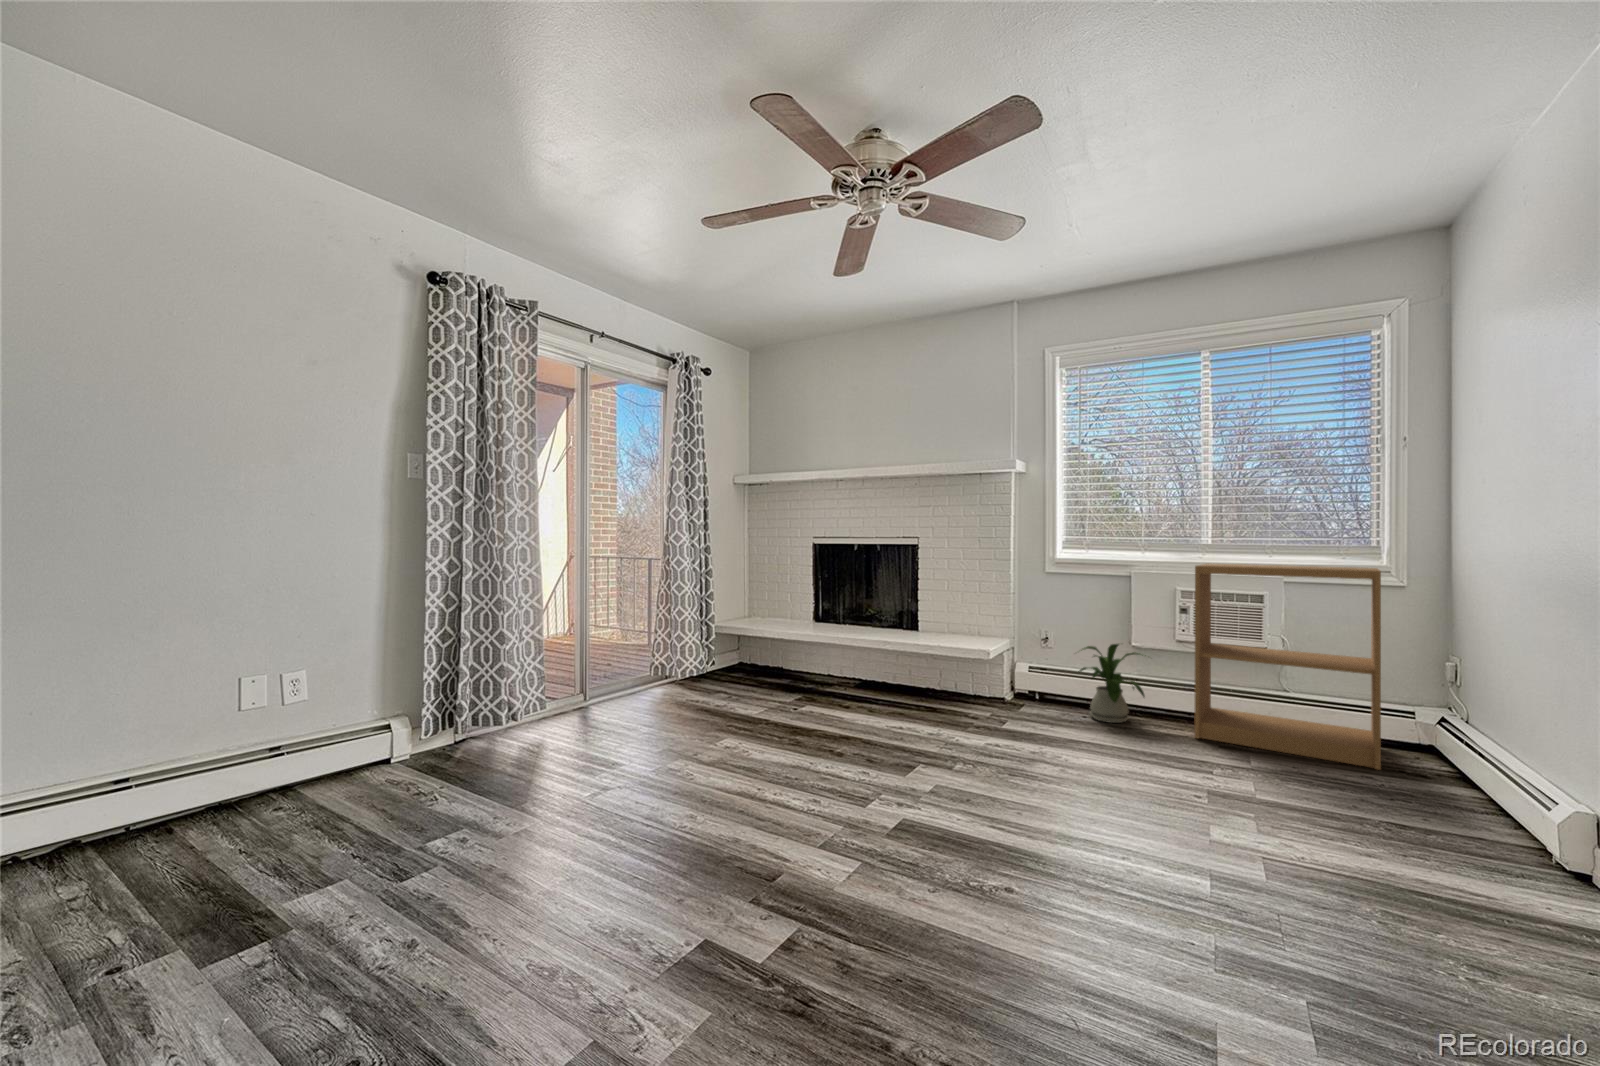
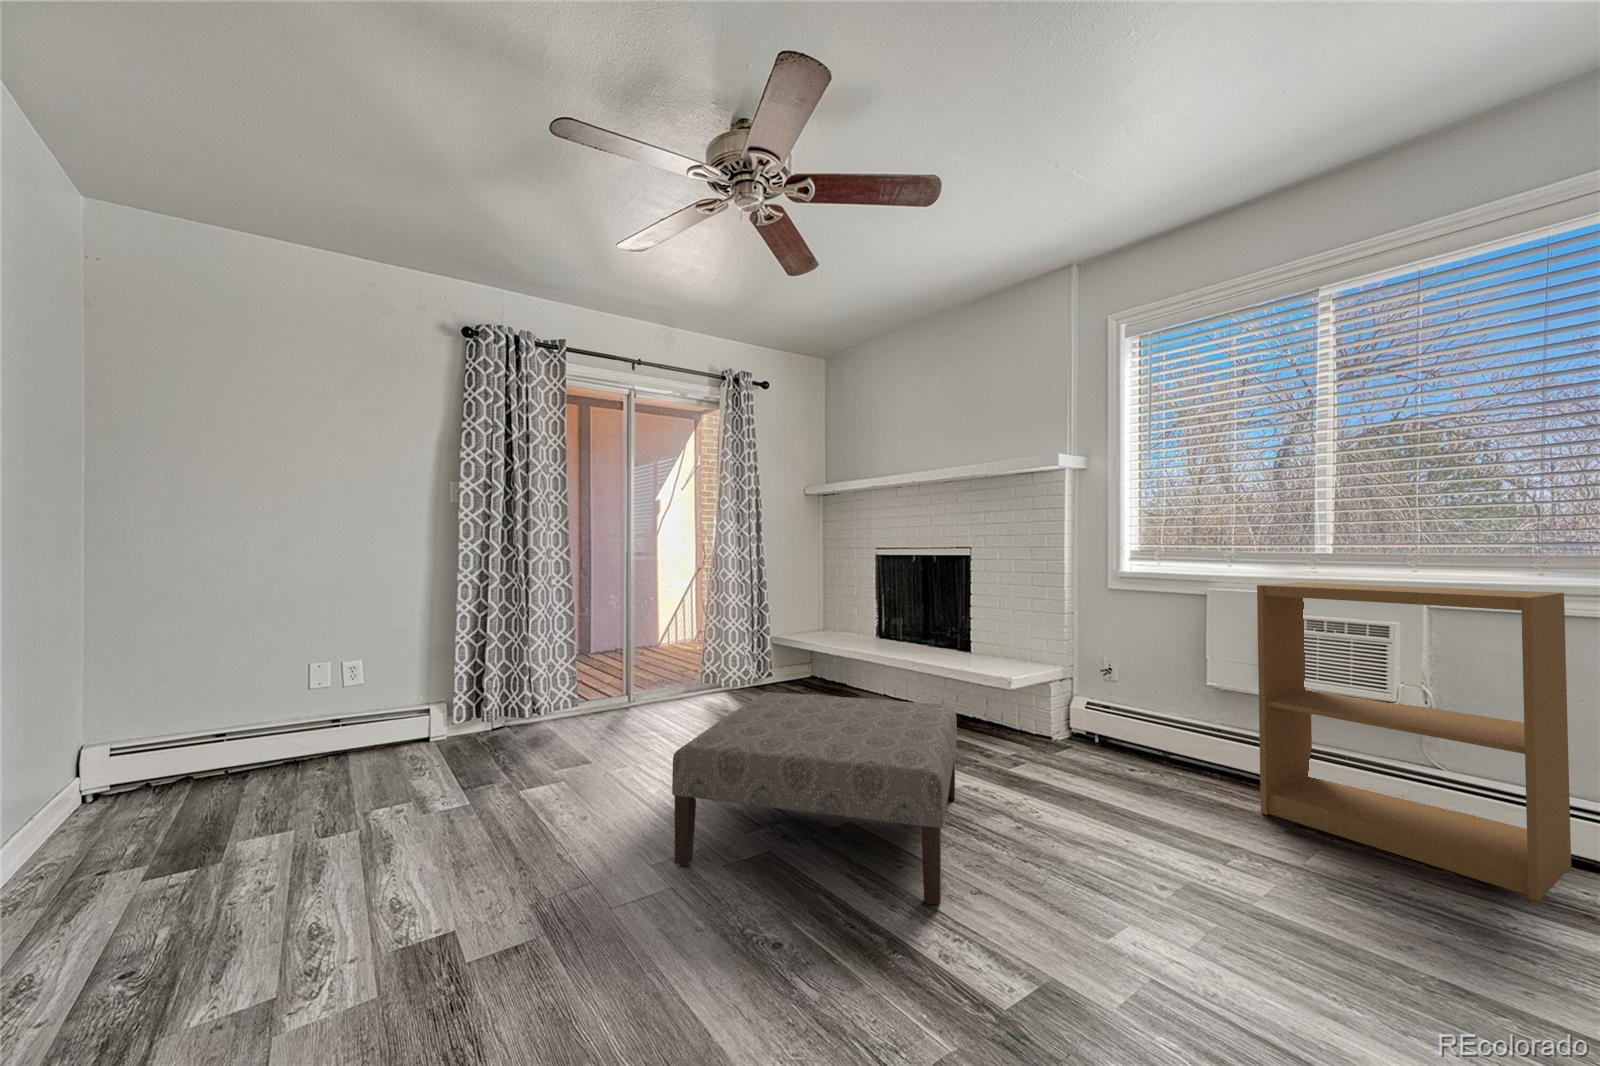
house plant: present [1078,644,1145,723] -> none [1119,681,1218,781]
ottoman: none [806,673,1069,835] -> present [672,692,957,905]

